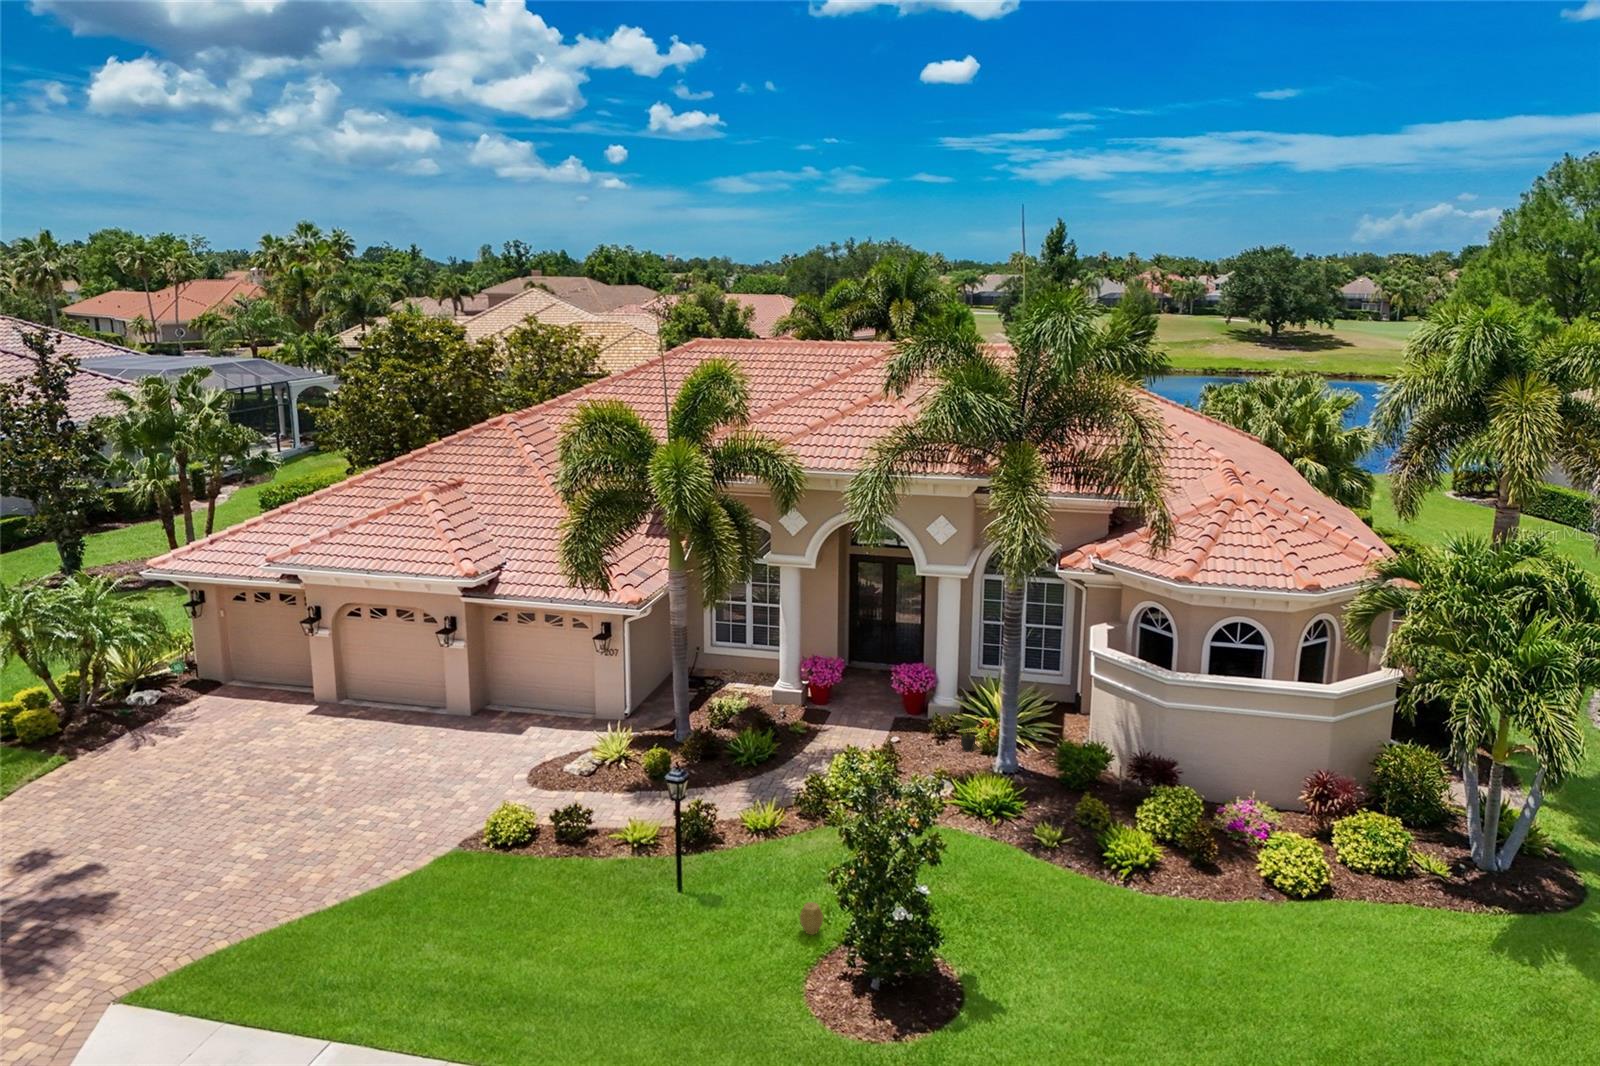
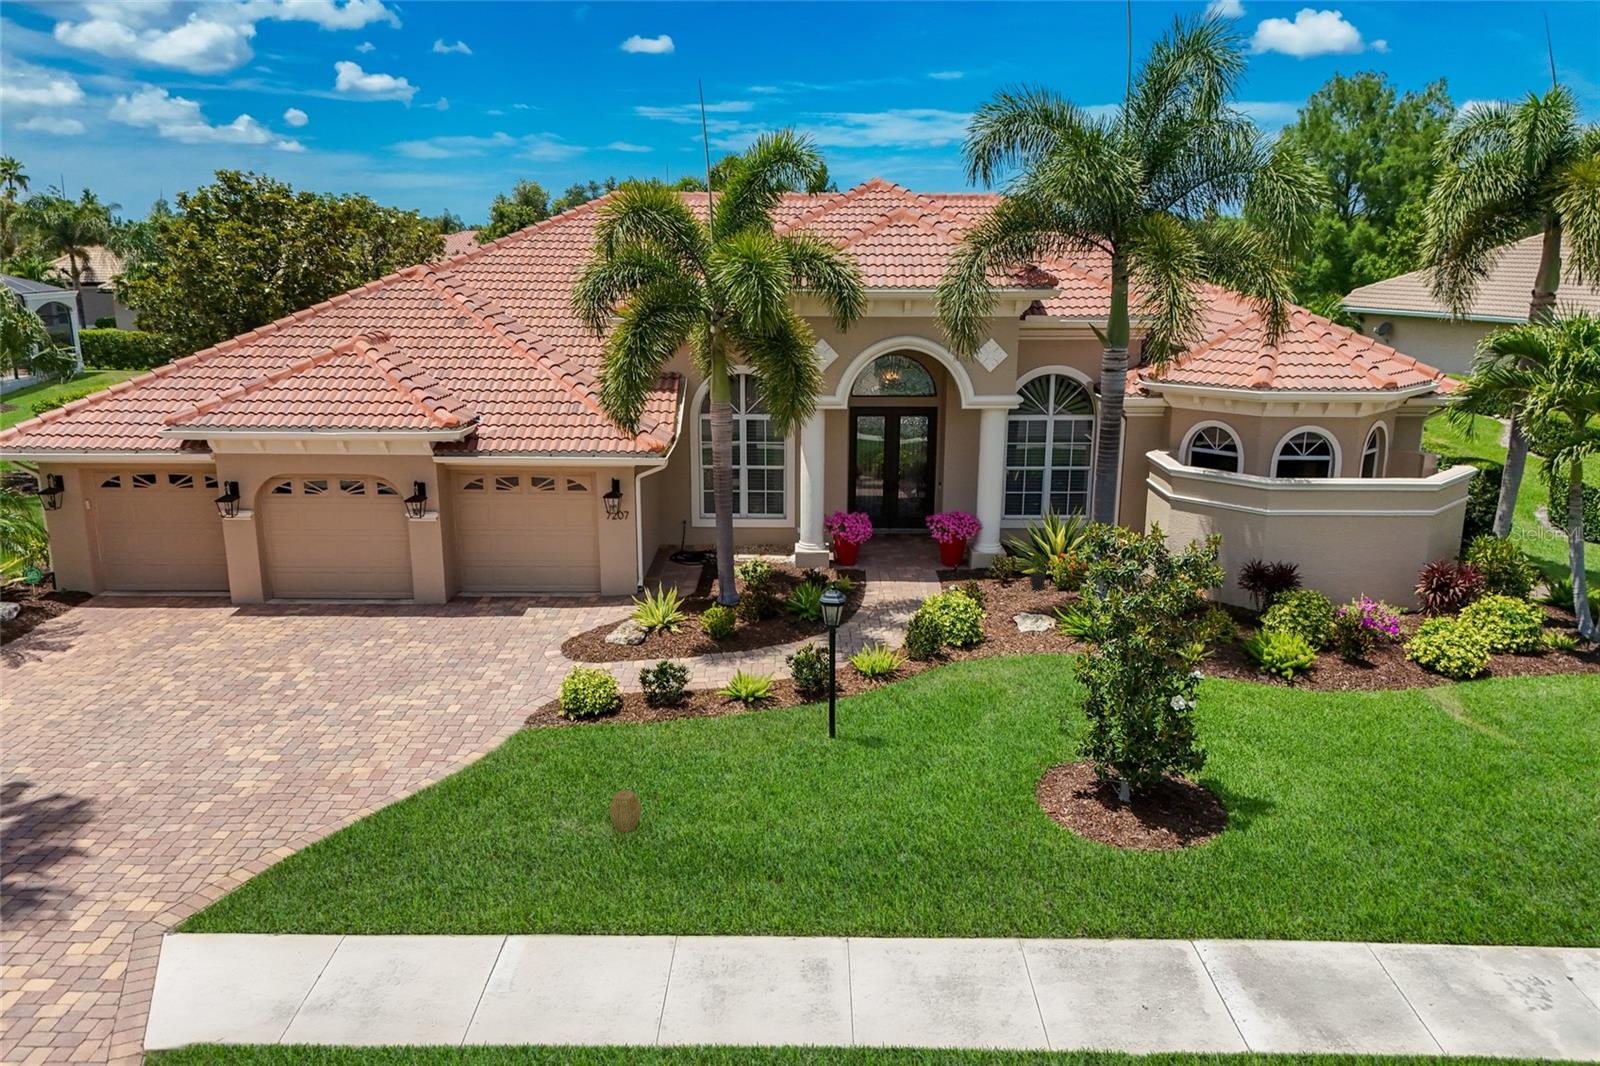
woven basket: present [800,902,823,935] -> present [609,790,641,832]

